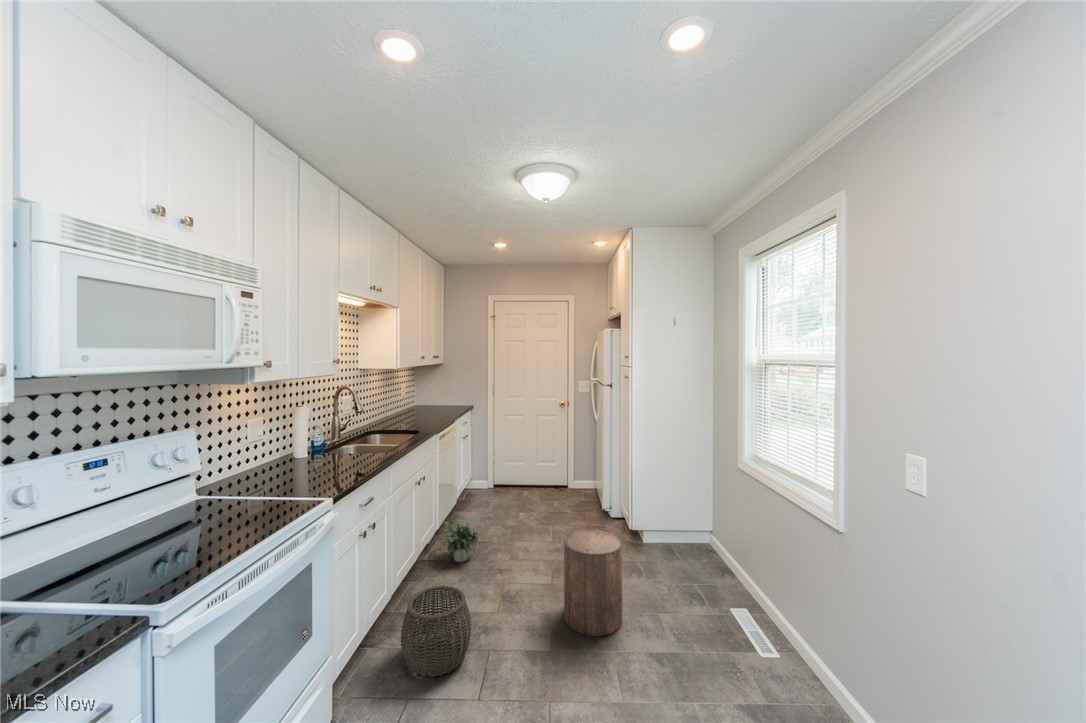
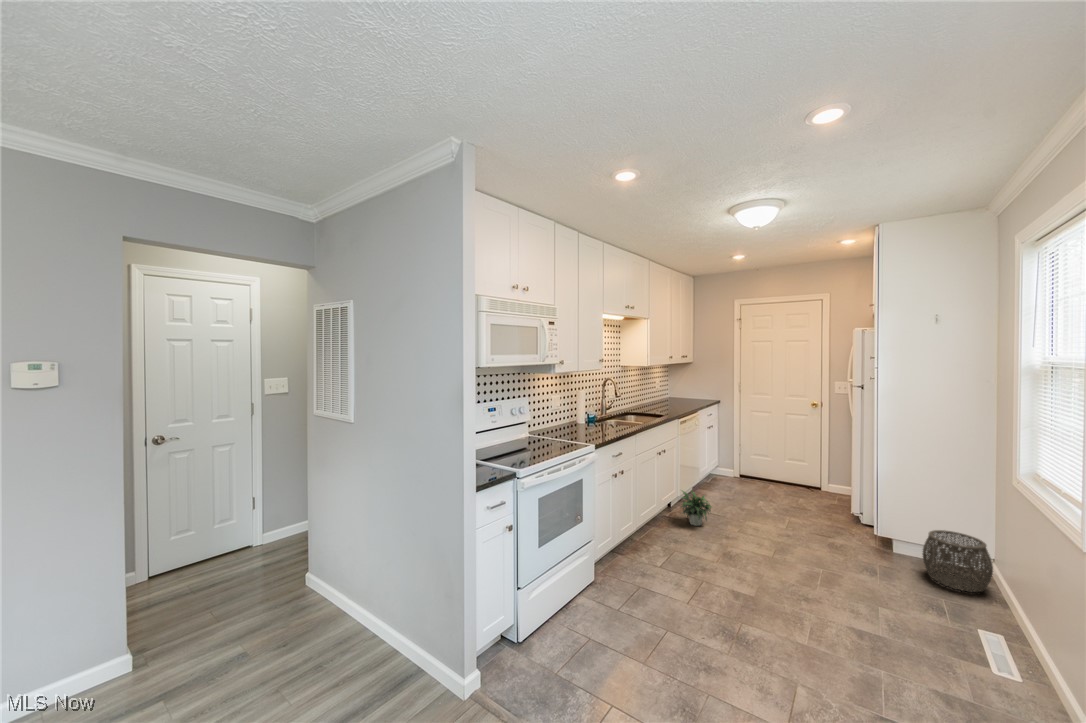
stool: present [564,529,622,636] -> none [776,513,836,605]
woven basket: present [401,586,472,678] -> present [923,530,993,592]

